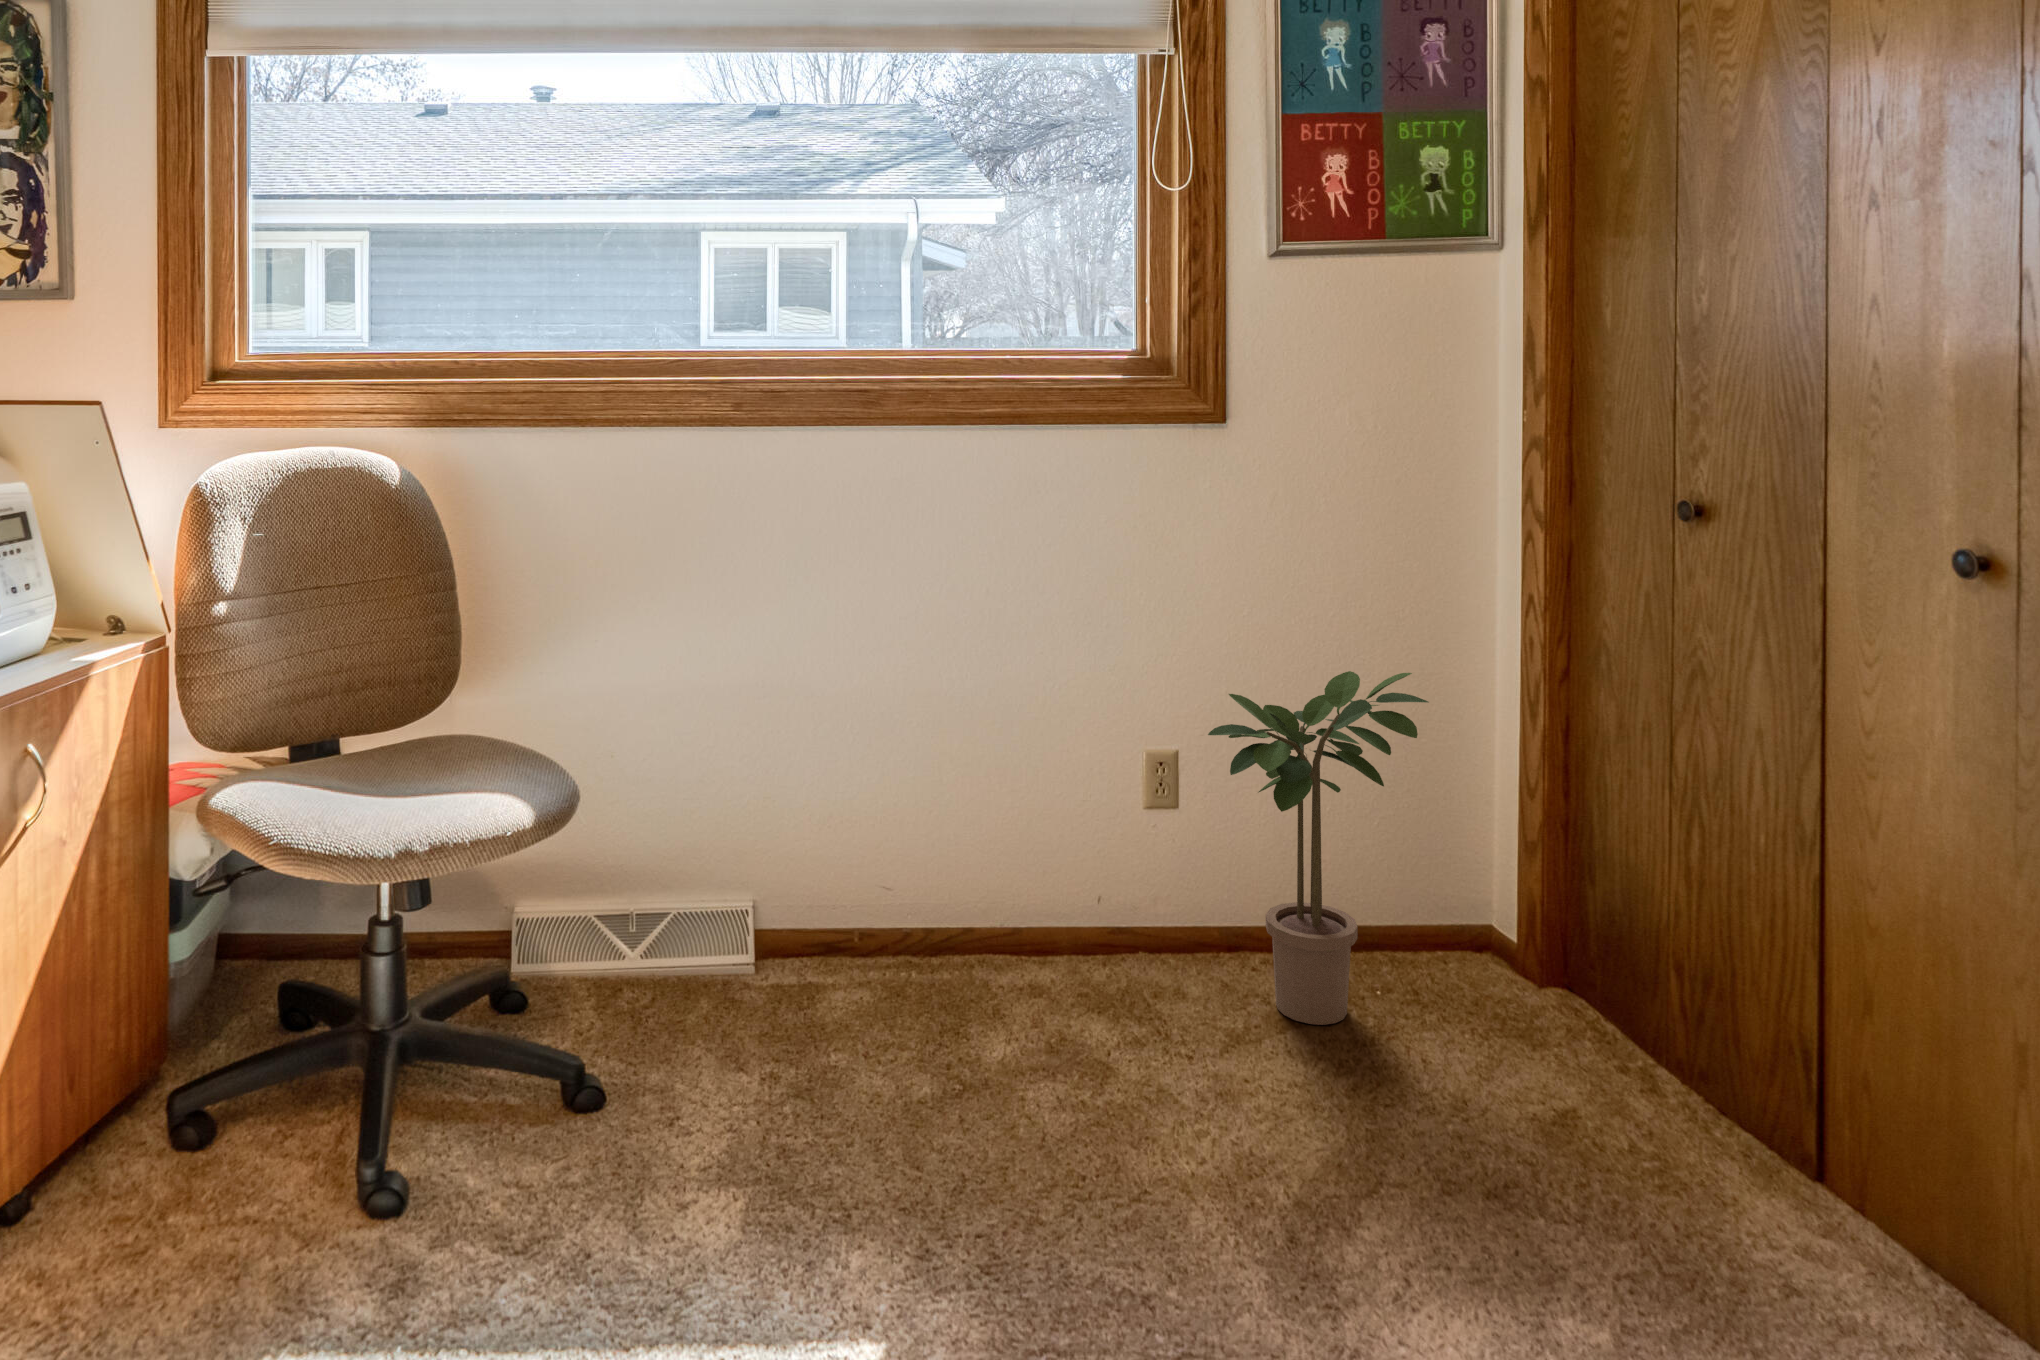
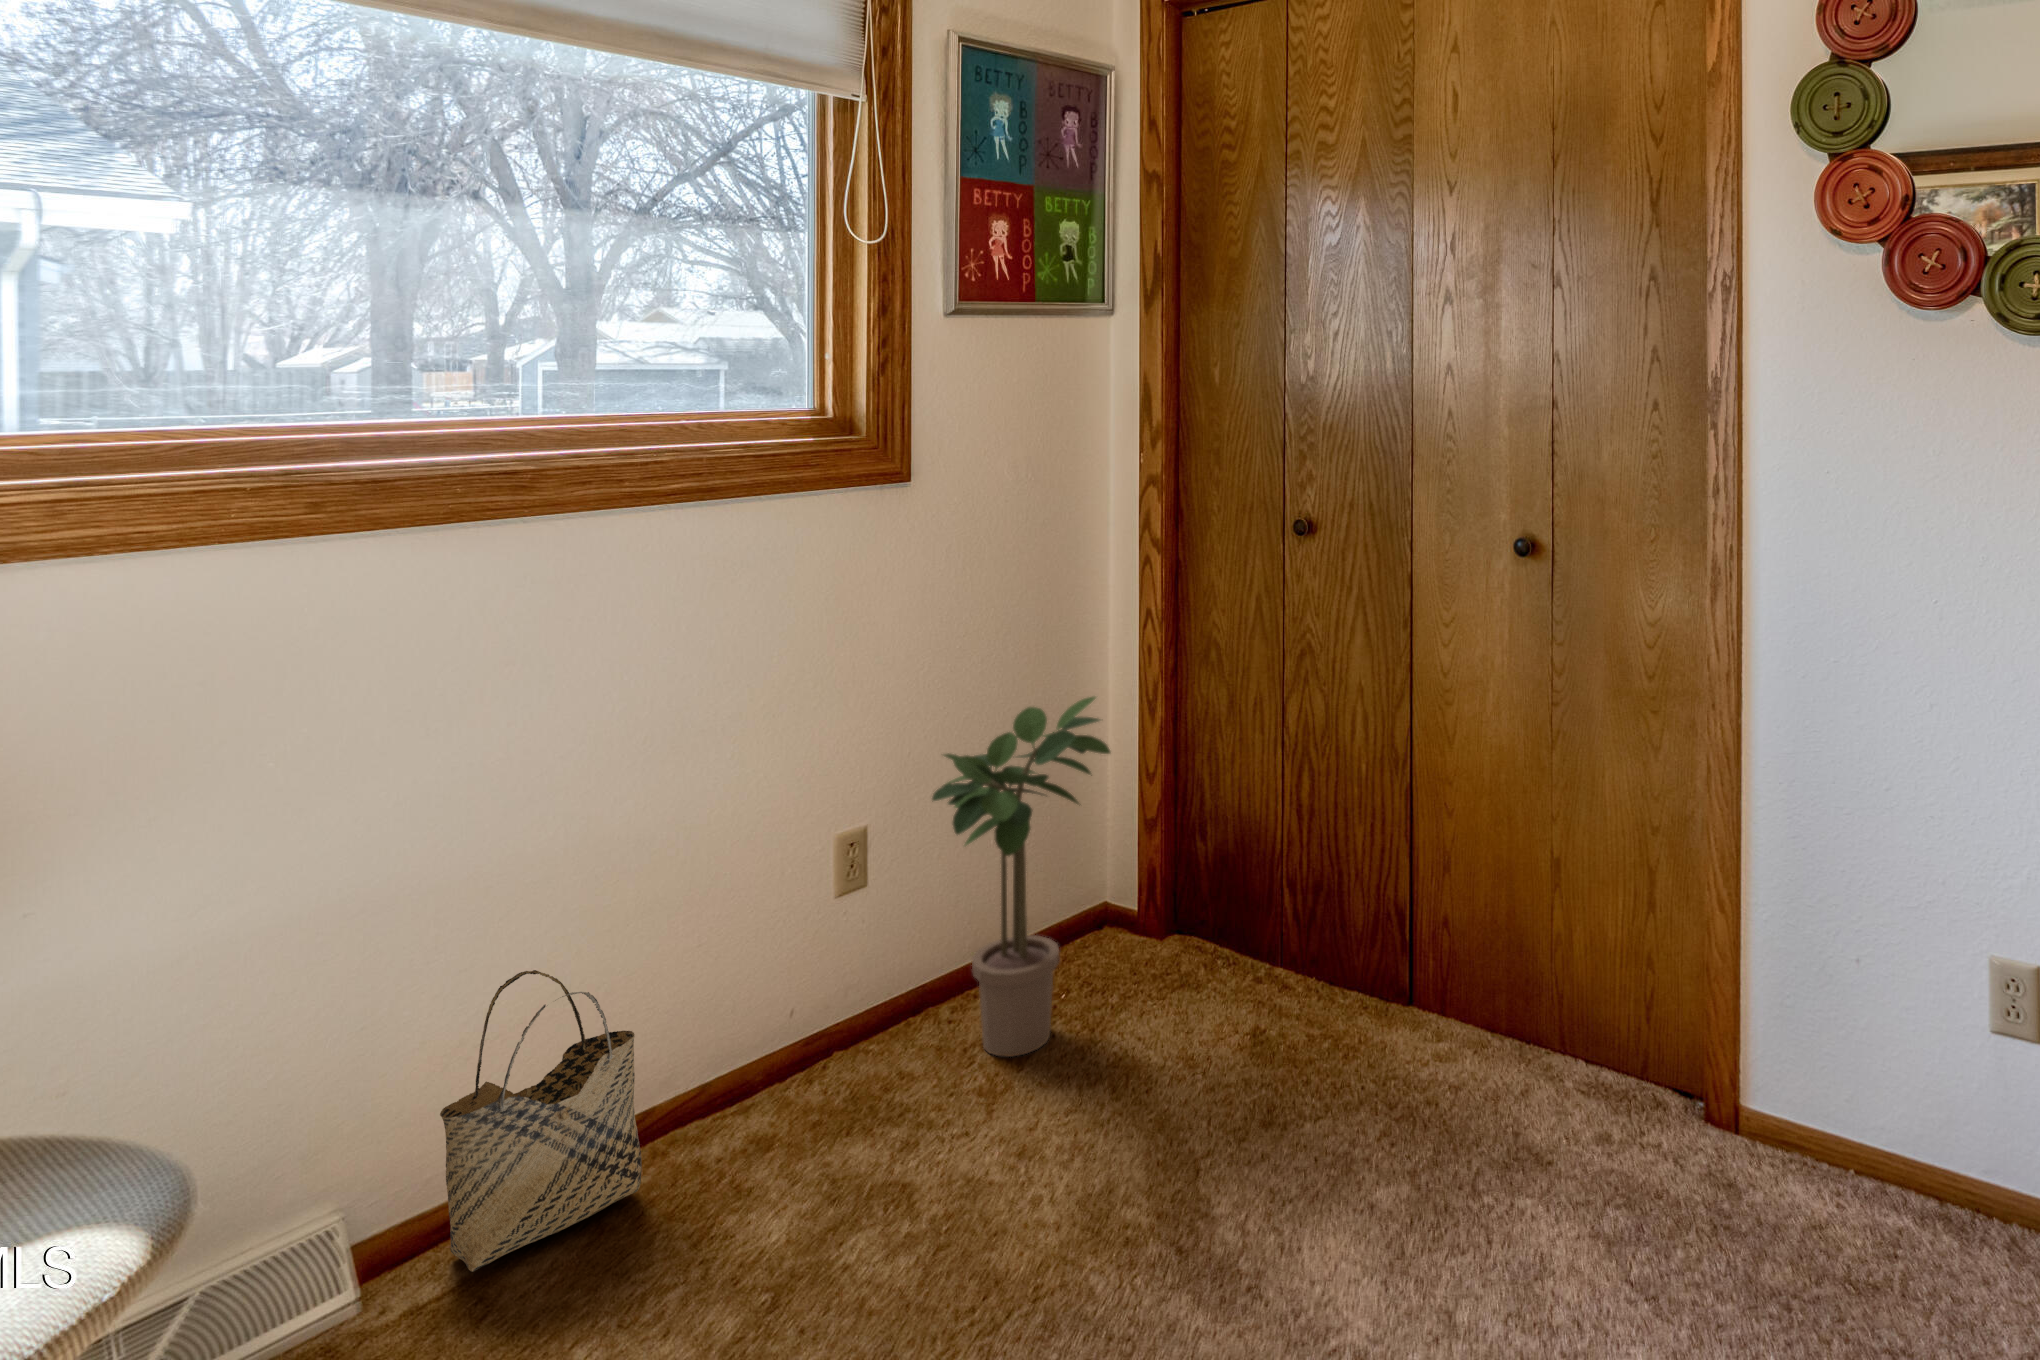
woven basket: none [826,783,965,989] -> present [440,970,642,1272]

